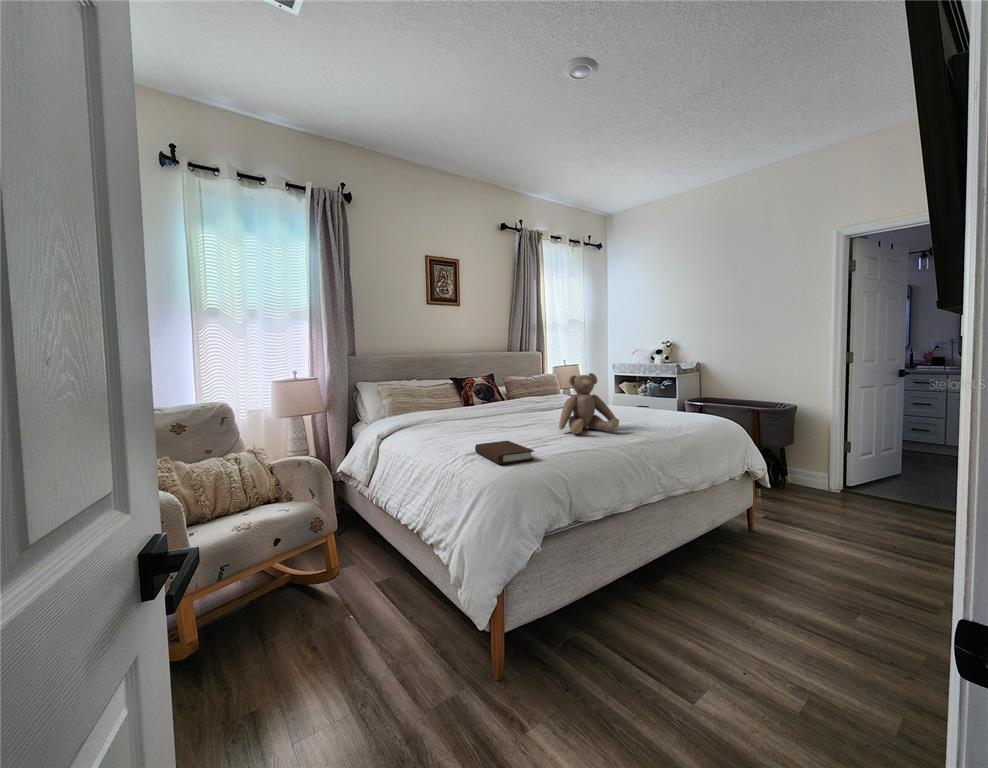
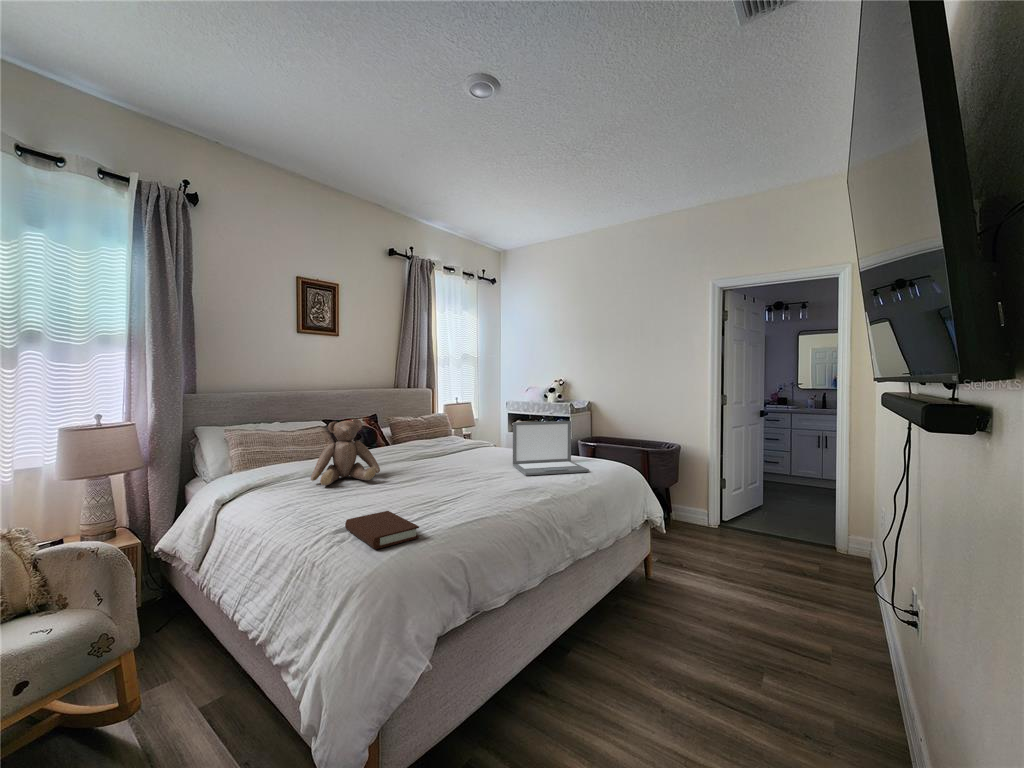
teddy bear: present [559,373,619,434] -> present [311,419,380,485]
laptop: none [617,374,694,423] -> present [513,421,589,475]

